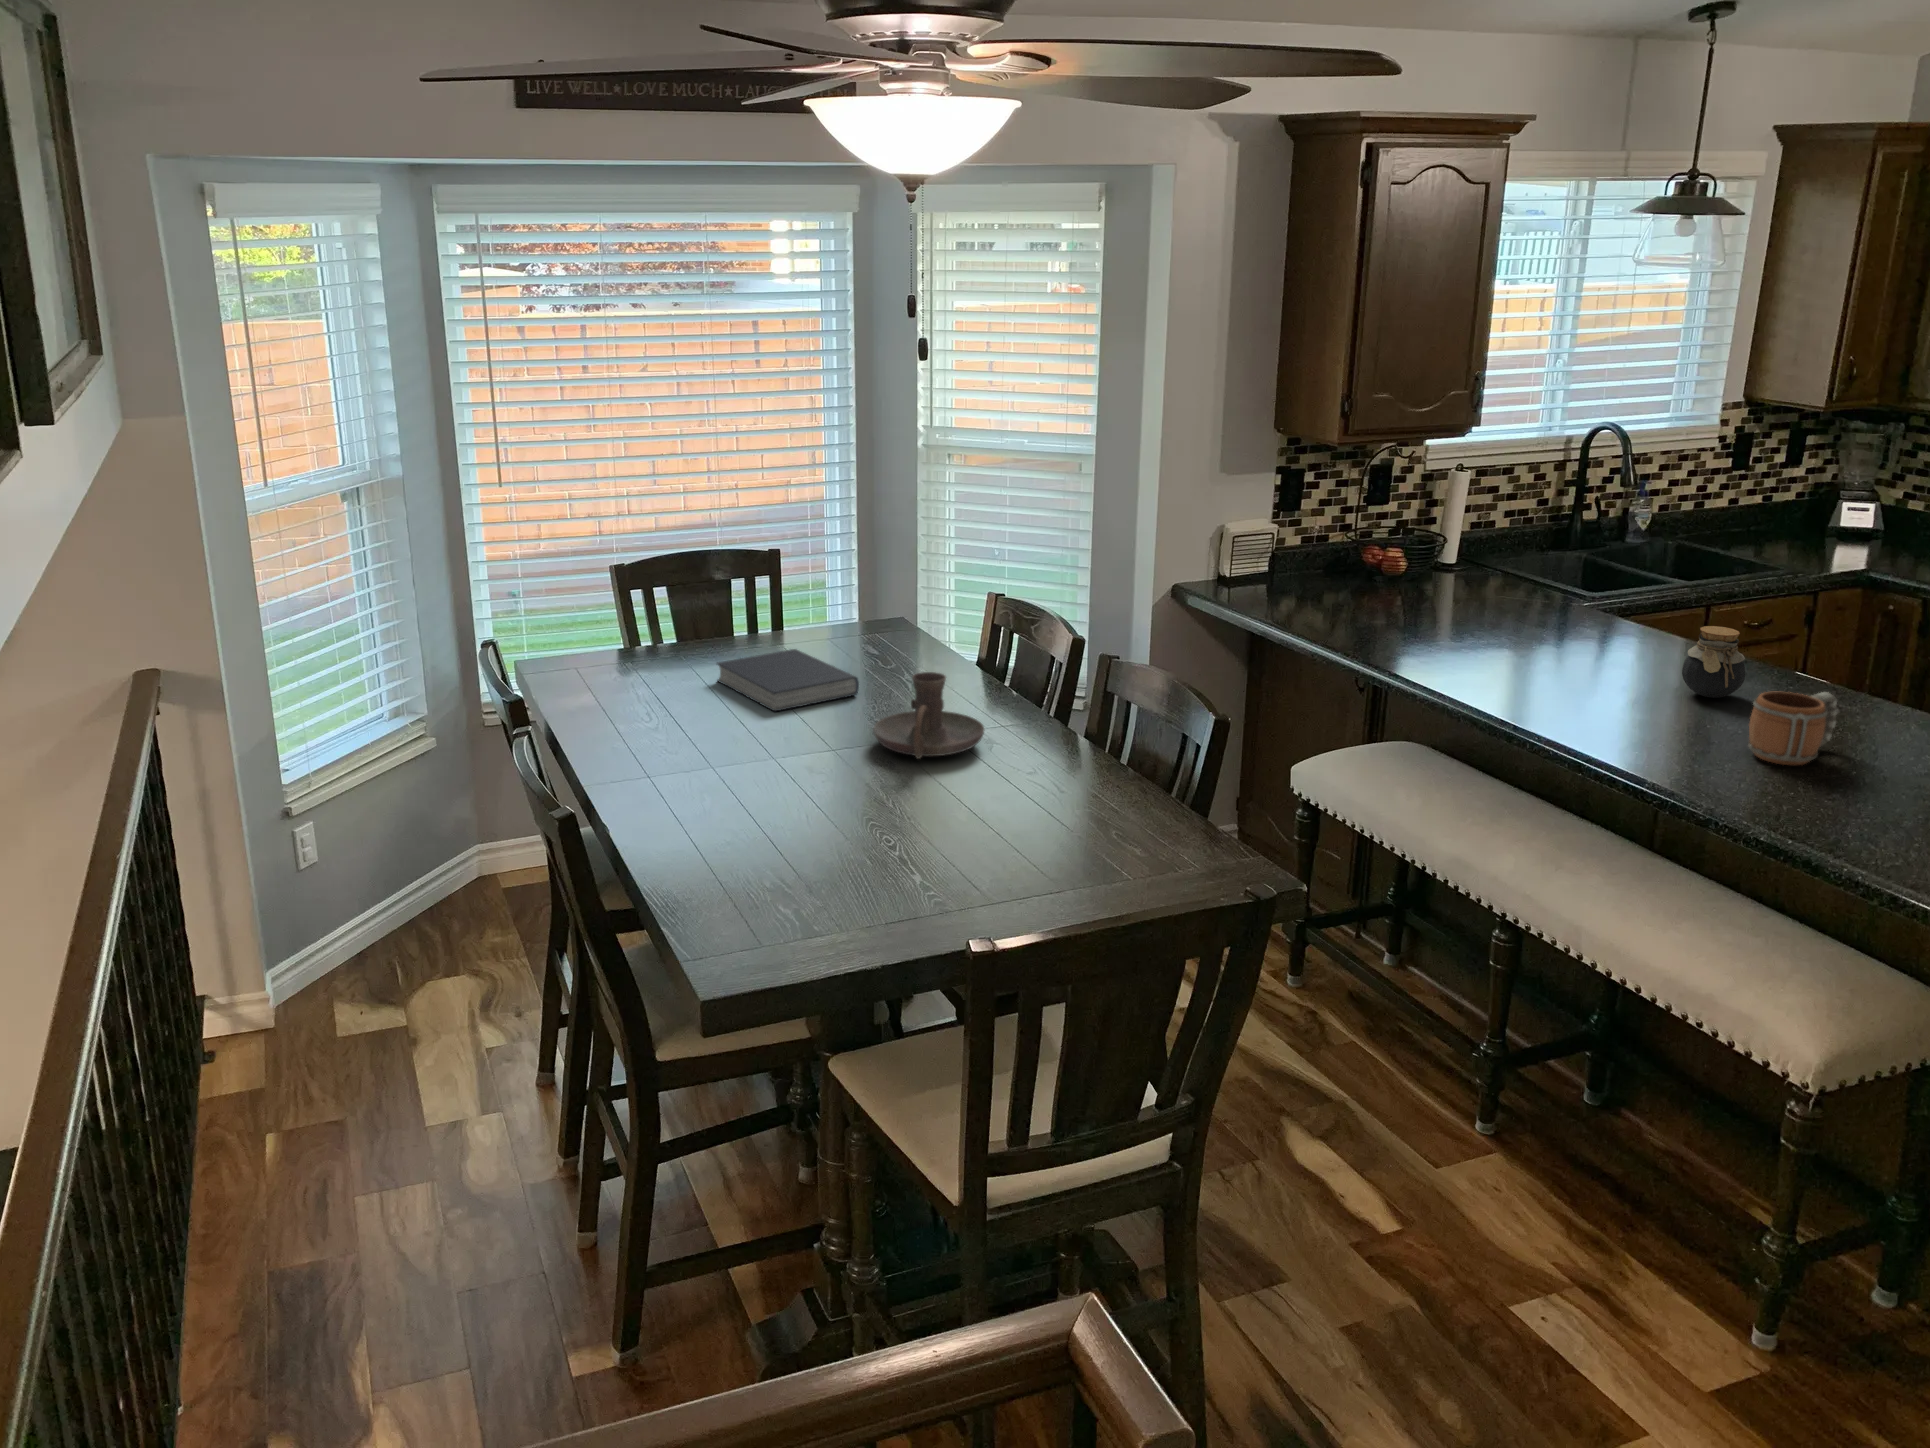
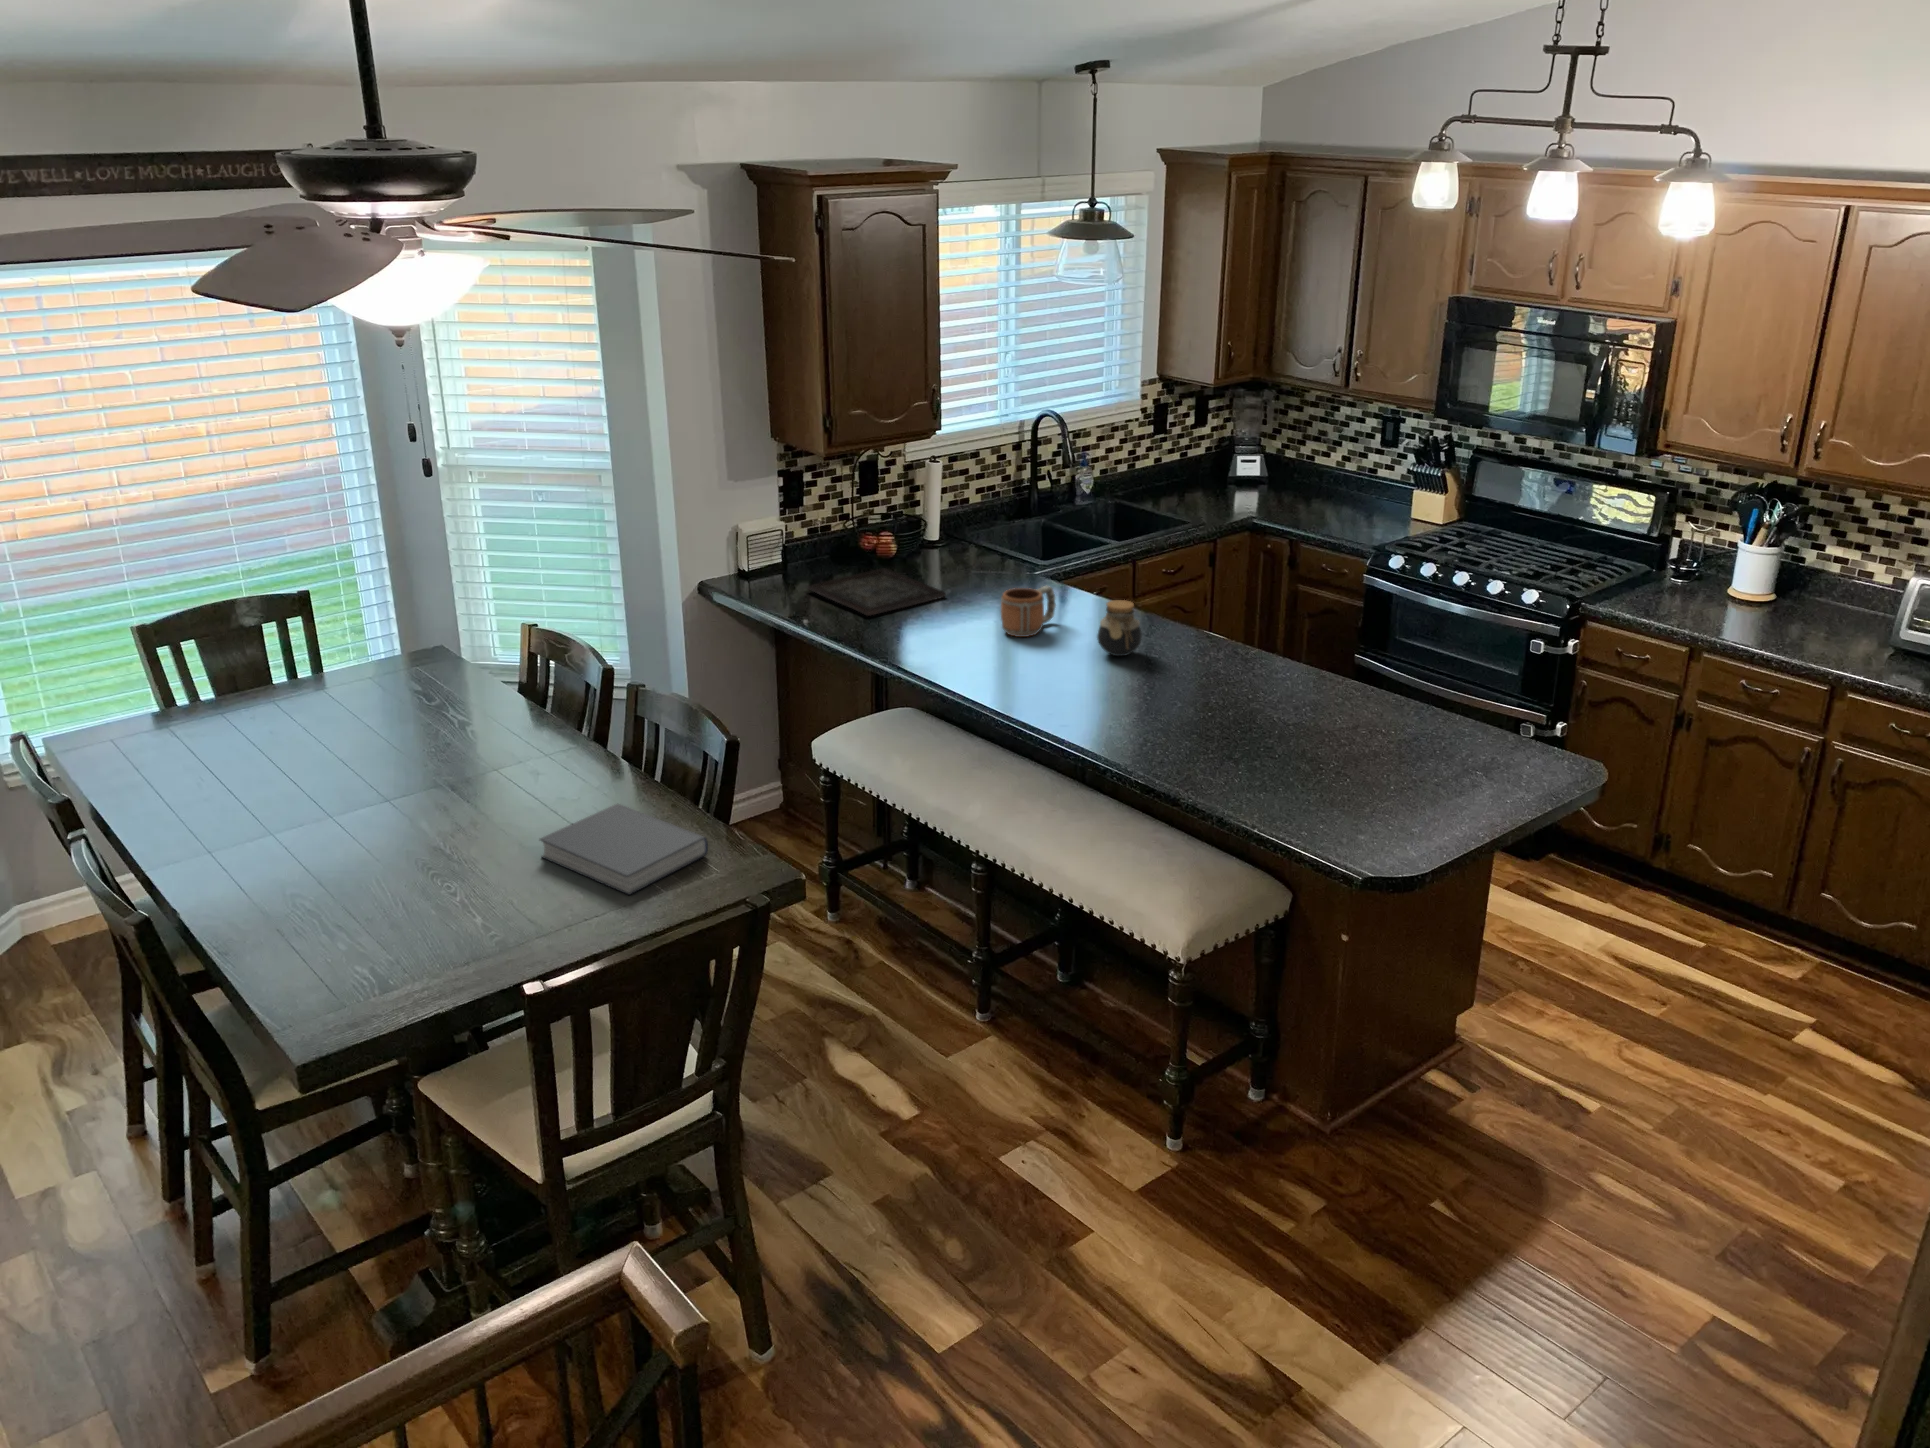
tray: none [1299,585,1469,629] -> present [807,568,946,616]
book: present [717,649,859,711] -> present [540,804,708,895]
candle holder: present [873,672,984,759] -> none [424,721,528,803]
mug: present [1748,692,1837,765] -> present [1001,586,1056,637]

